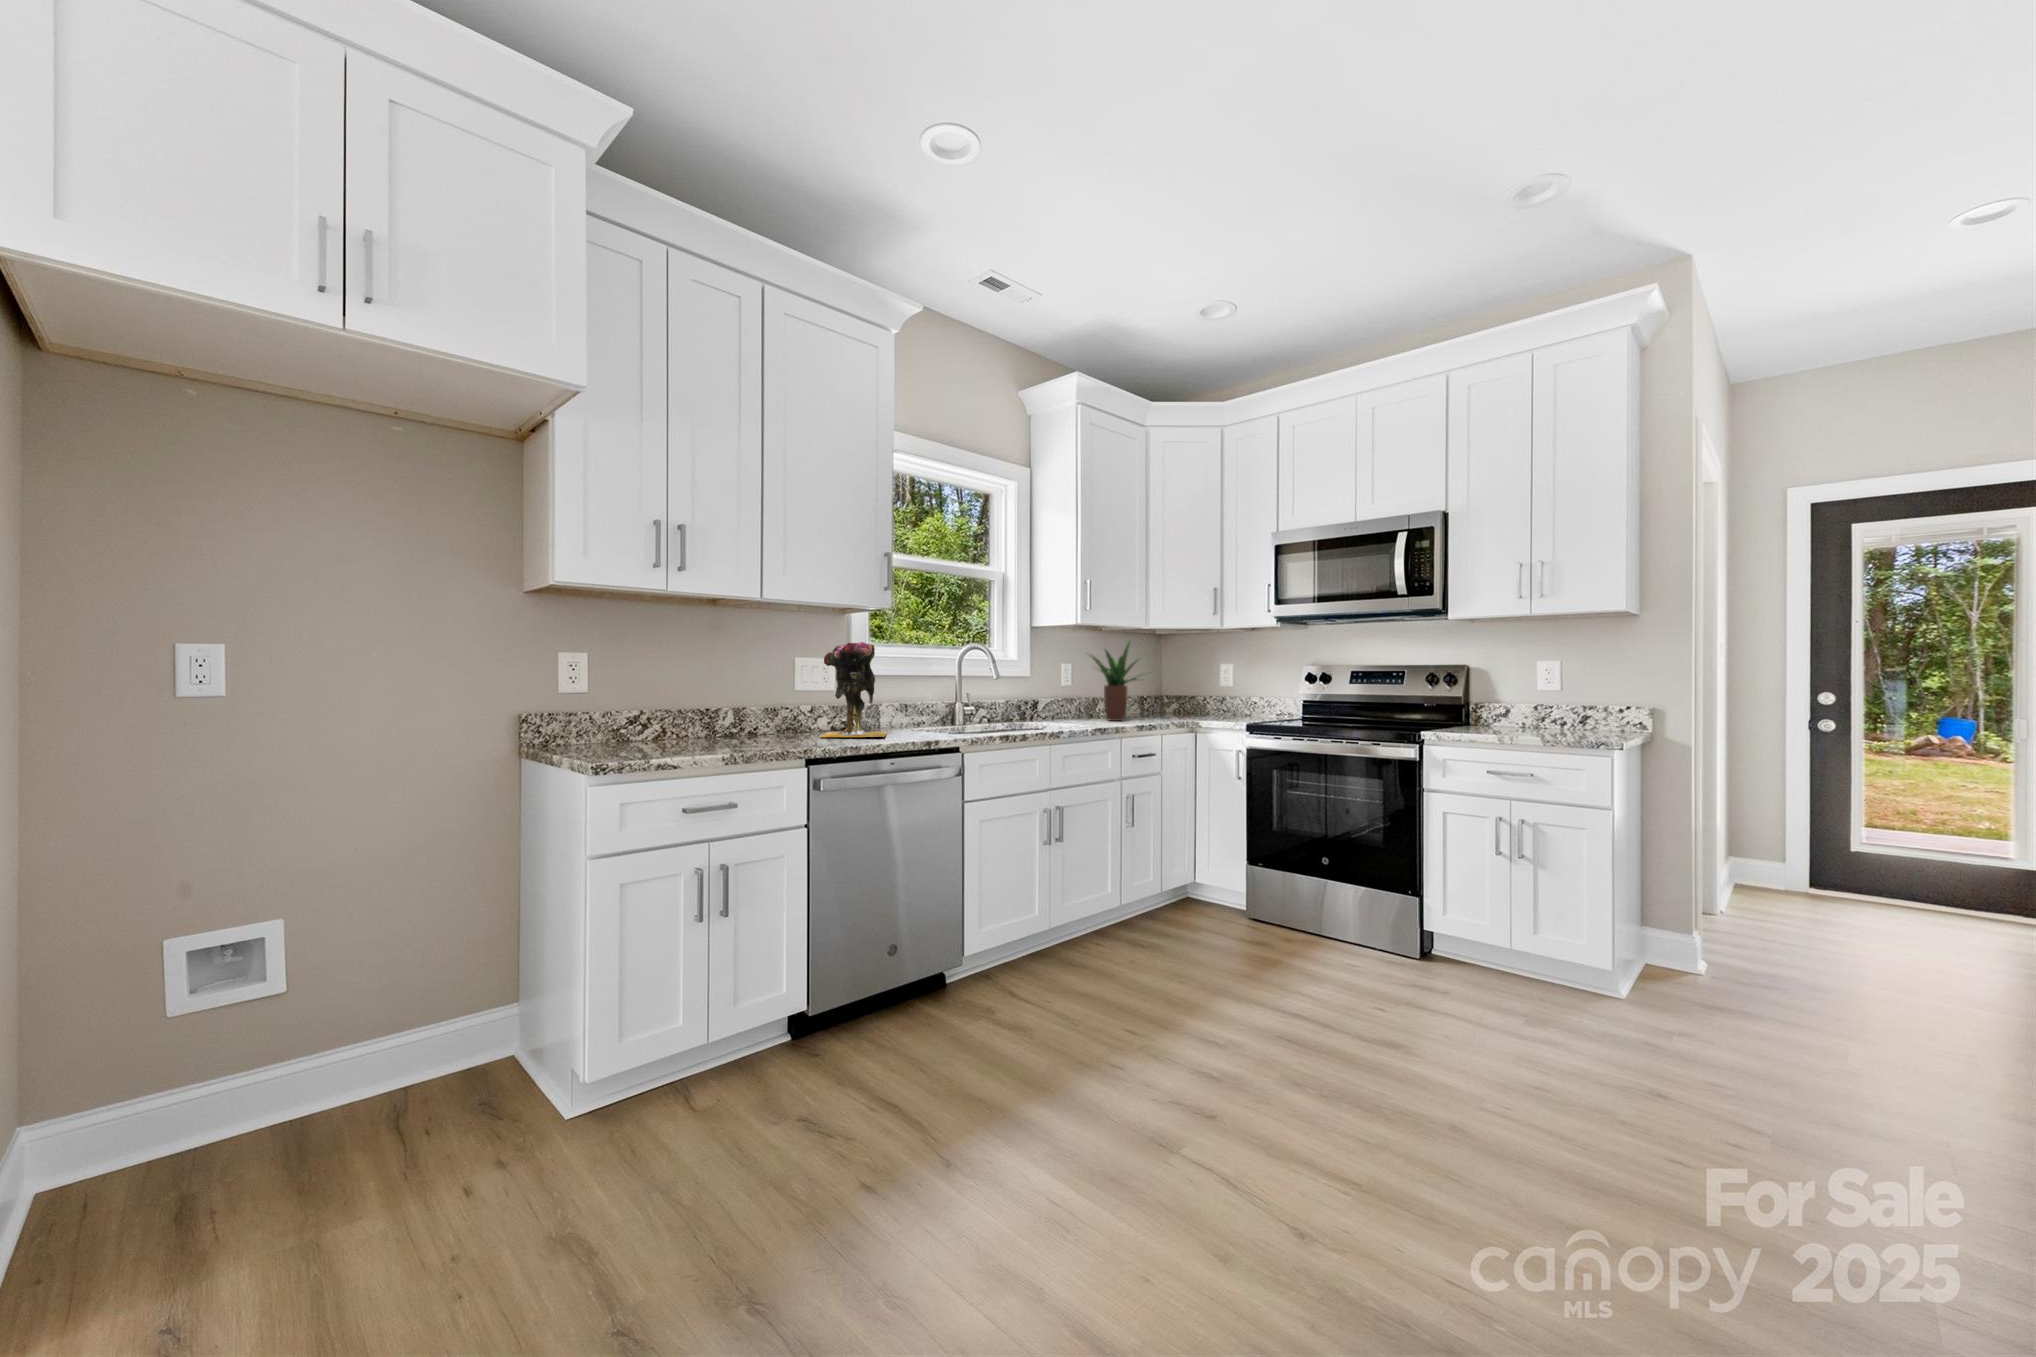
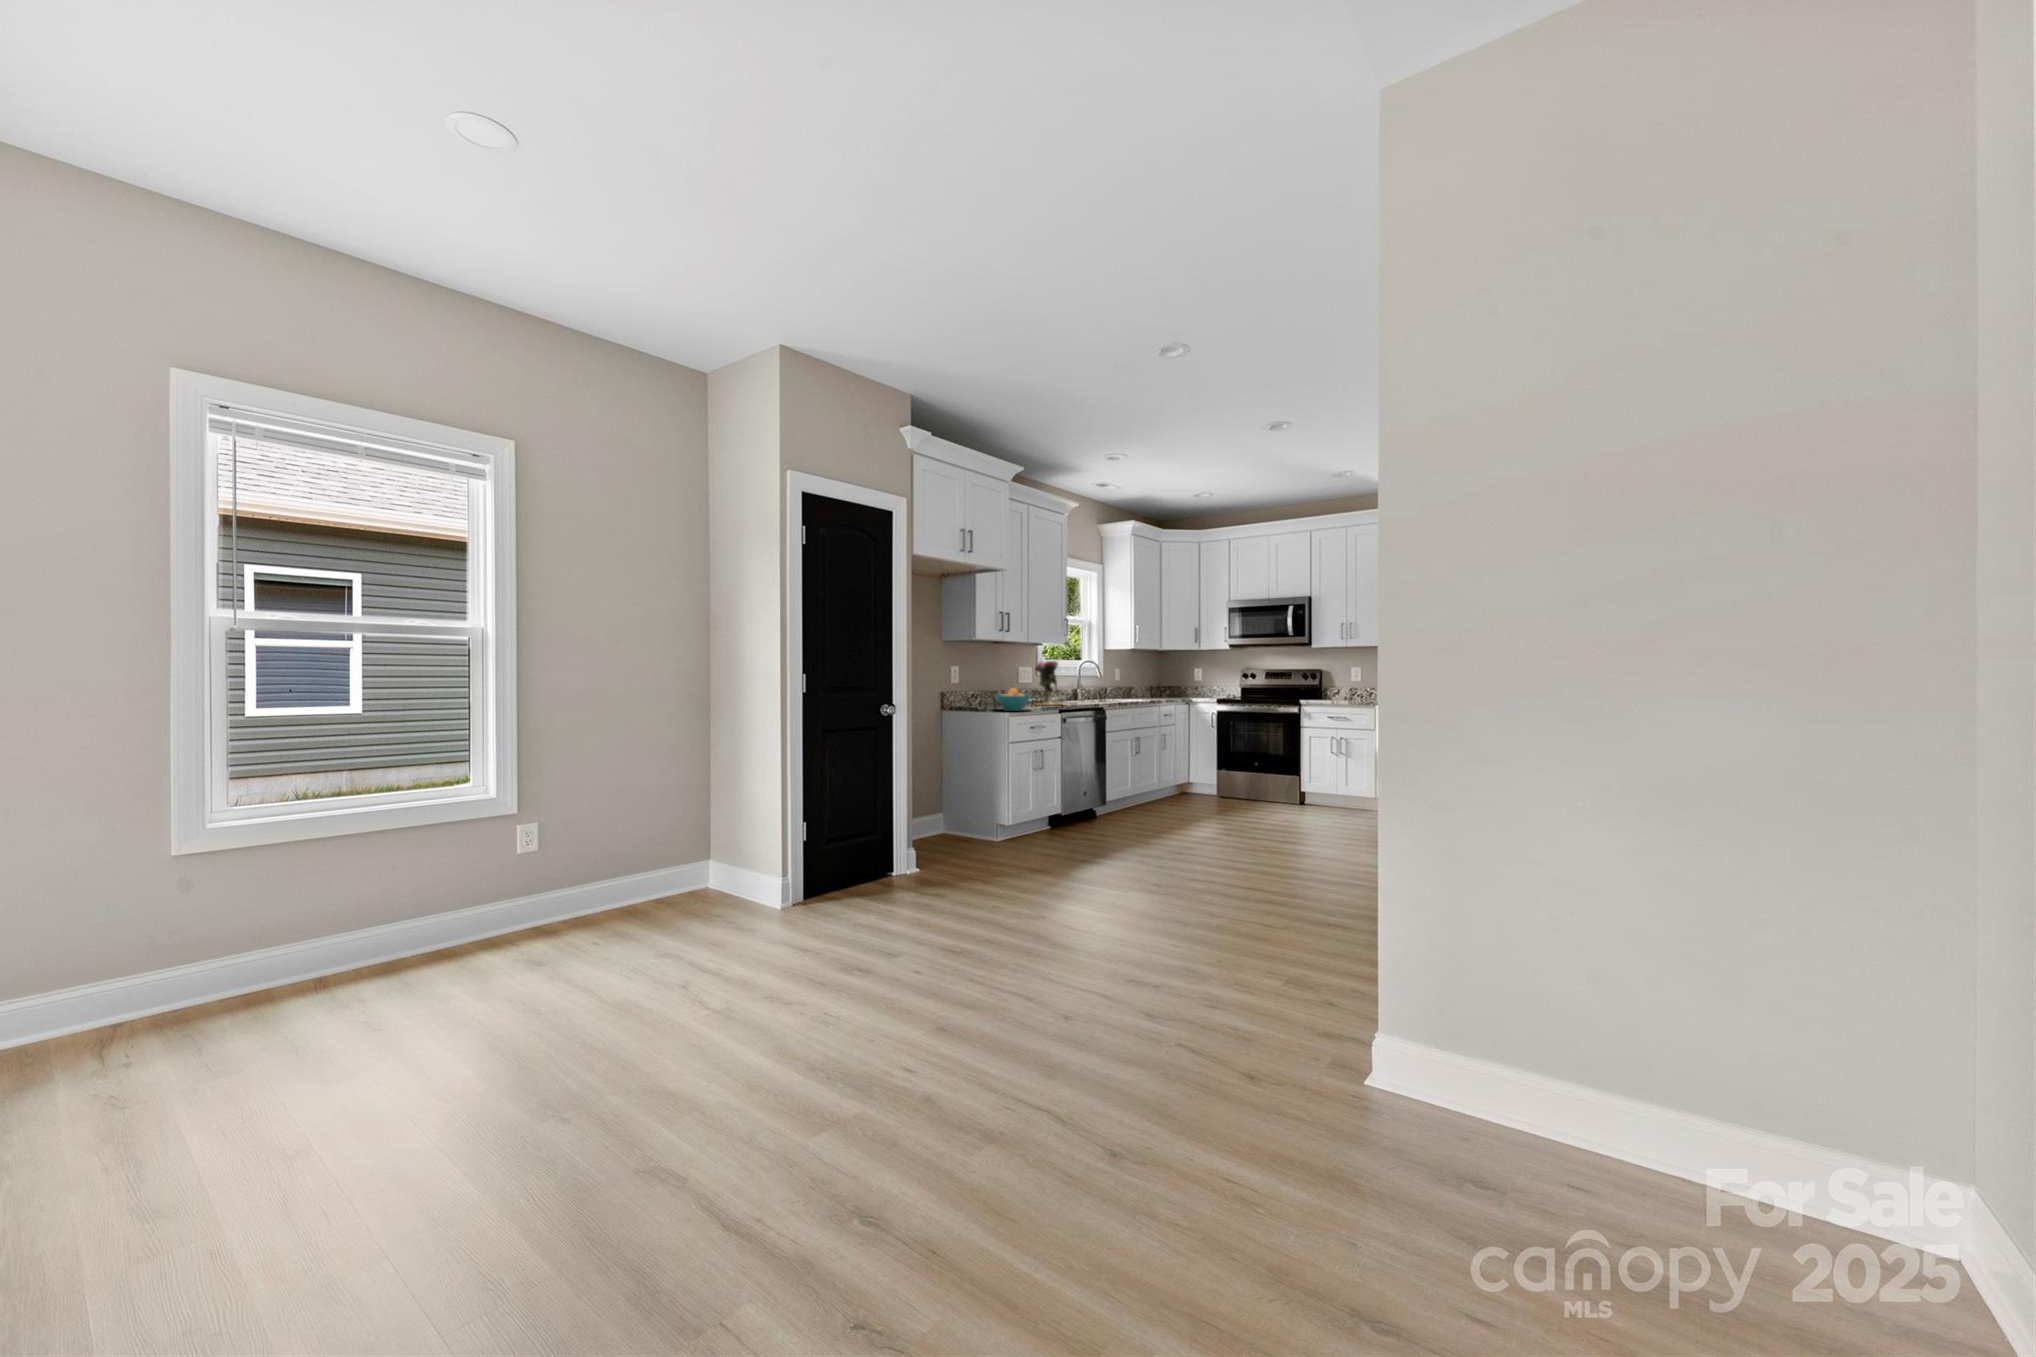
potted plant: present [1092,642,1136,721] -> none [1131,657,1166,699]
fruit bowl: none [613,701,719,759] -> present [994,688,1031,711]

